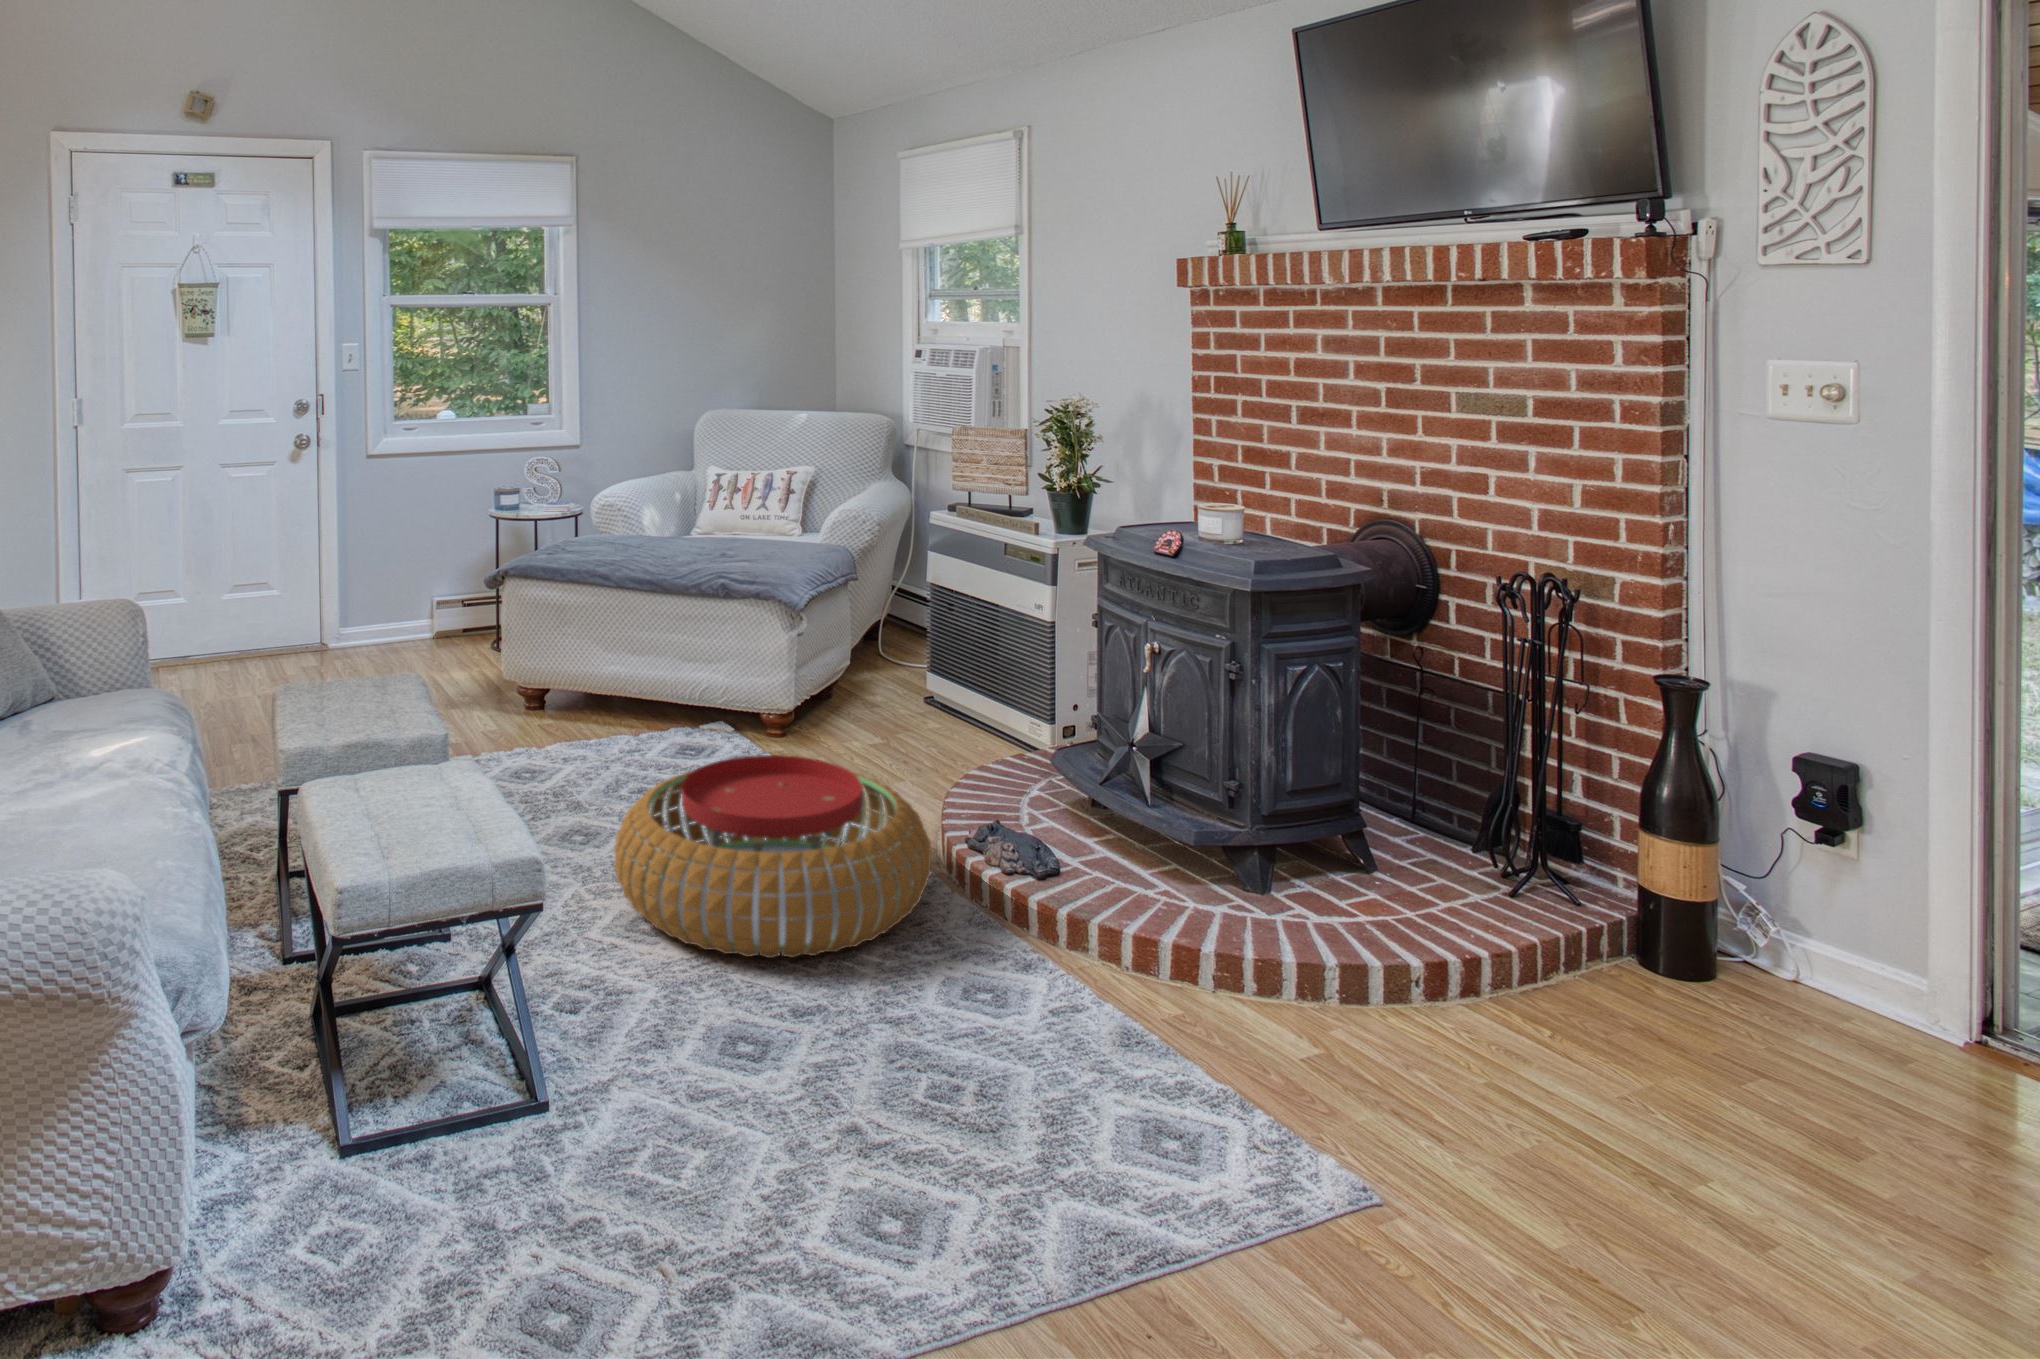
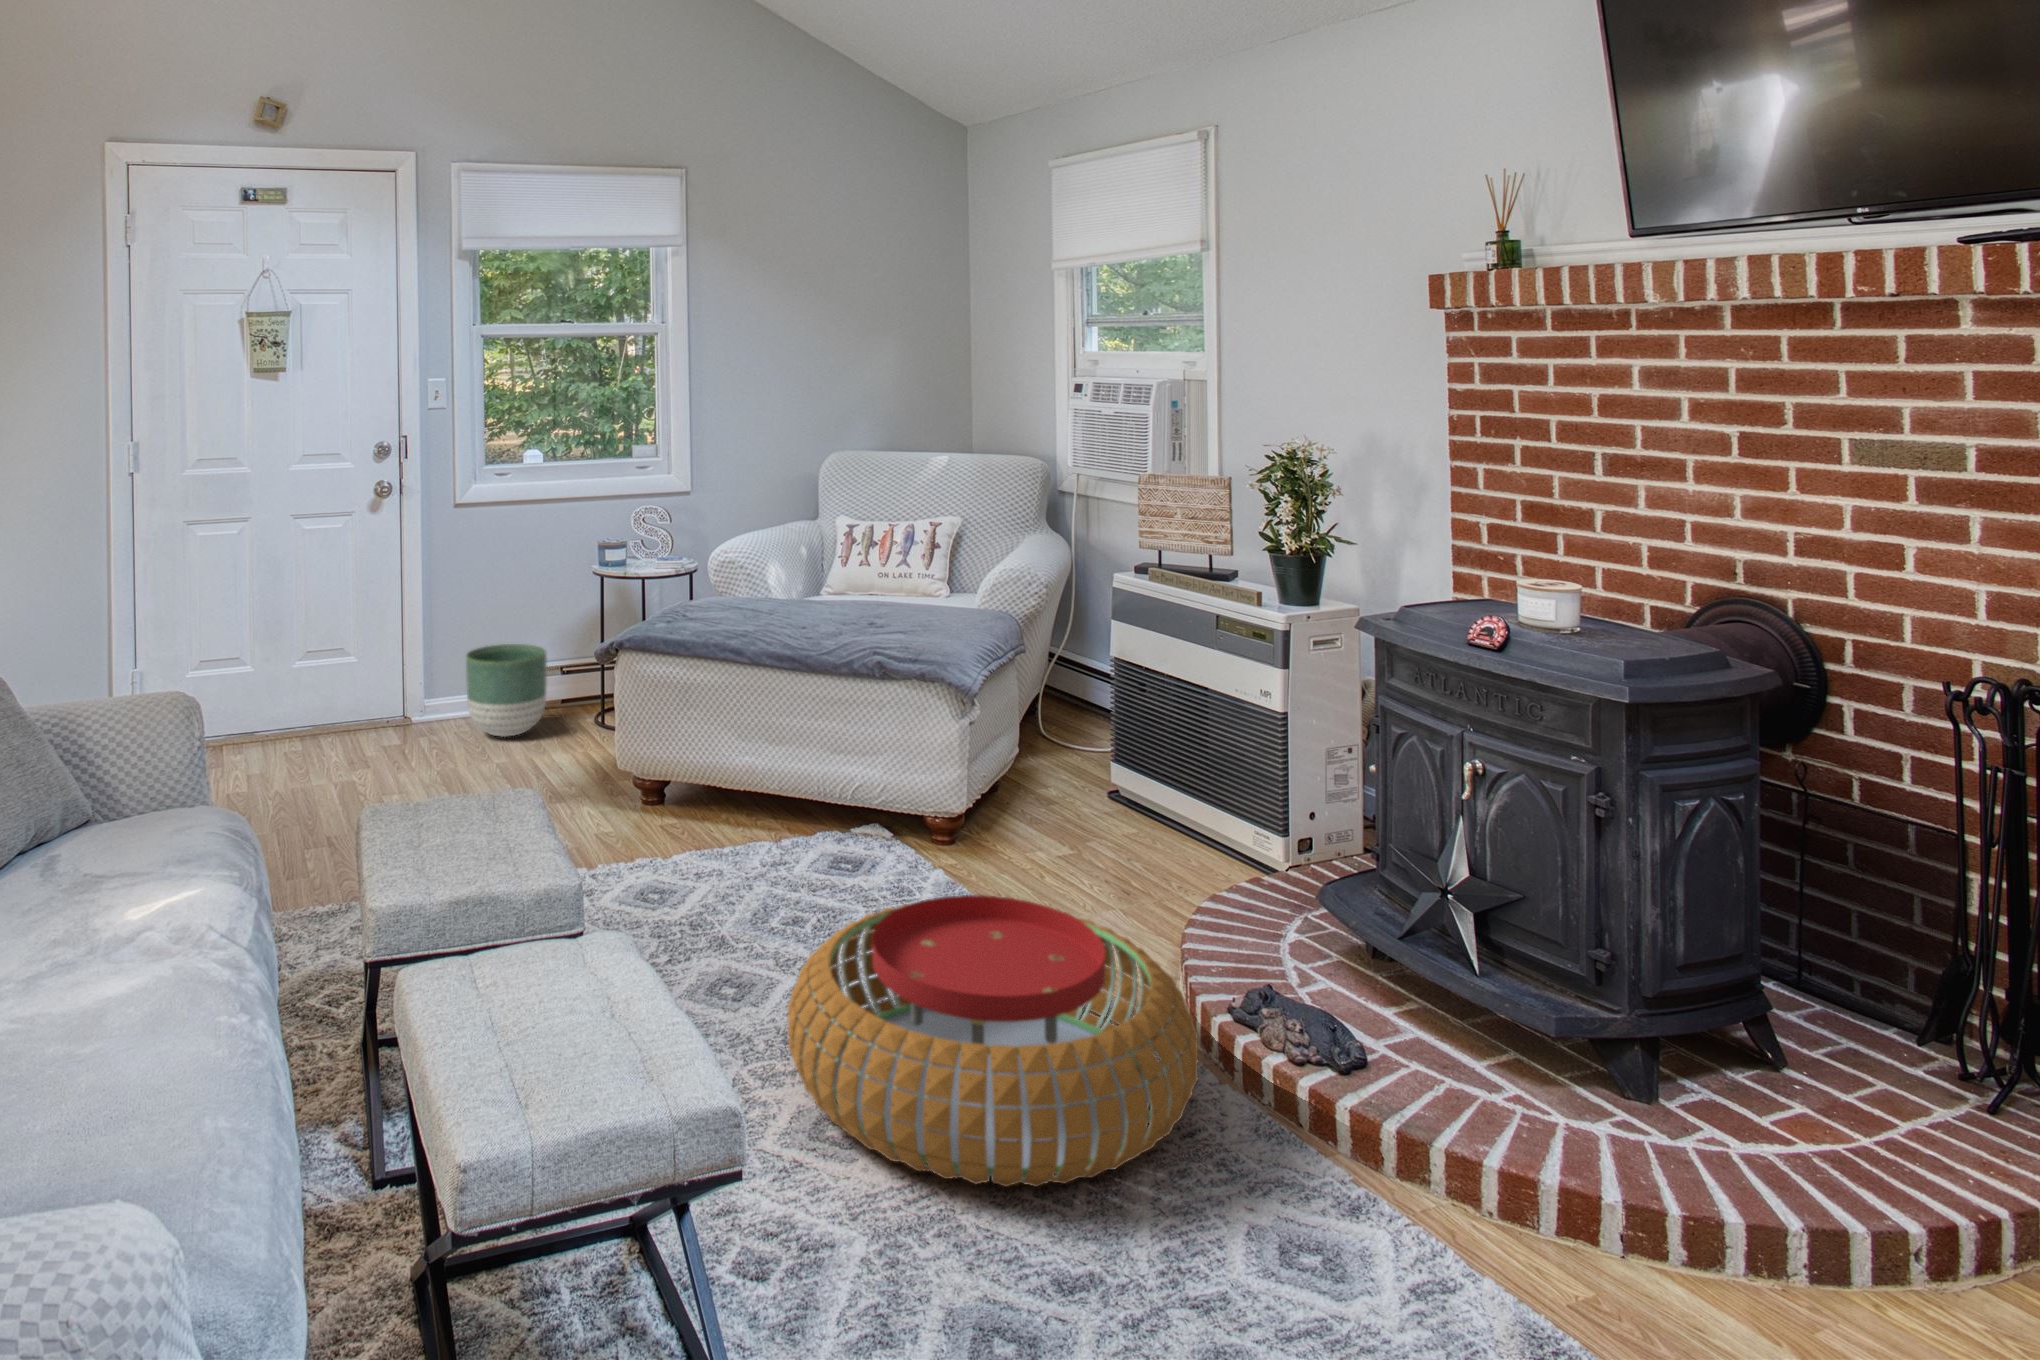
planter: none [377,578,448,658] -> present [466,644,547,737]

